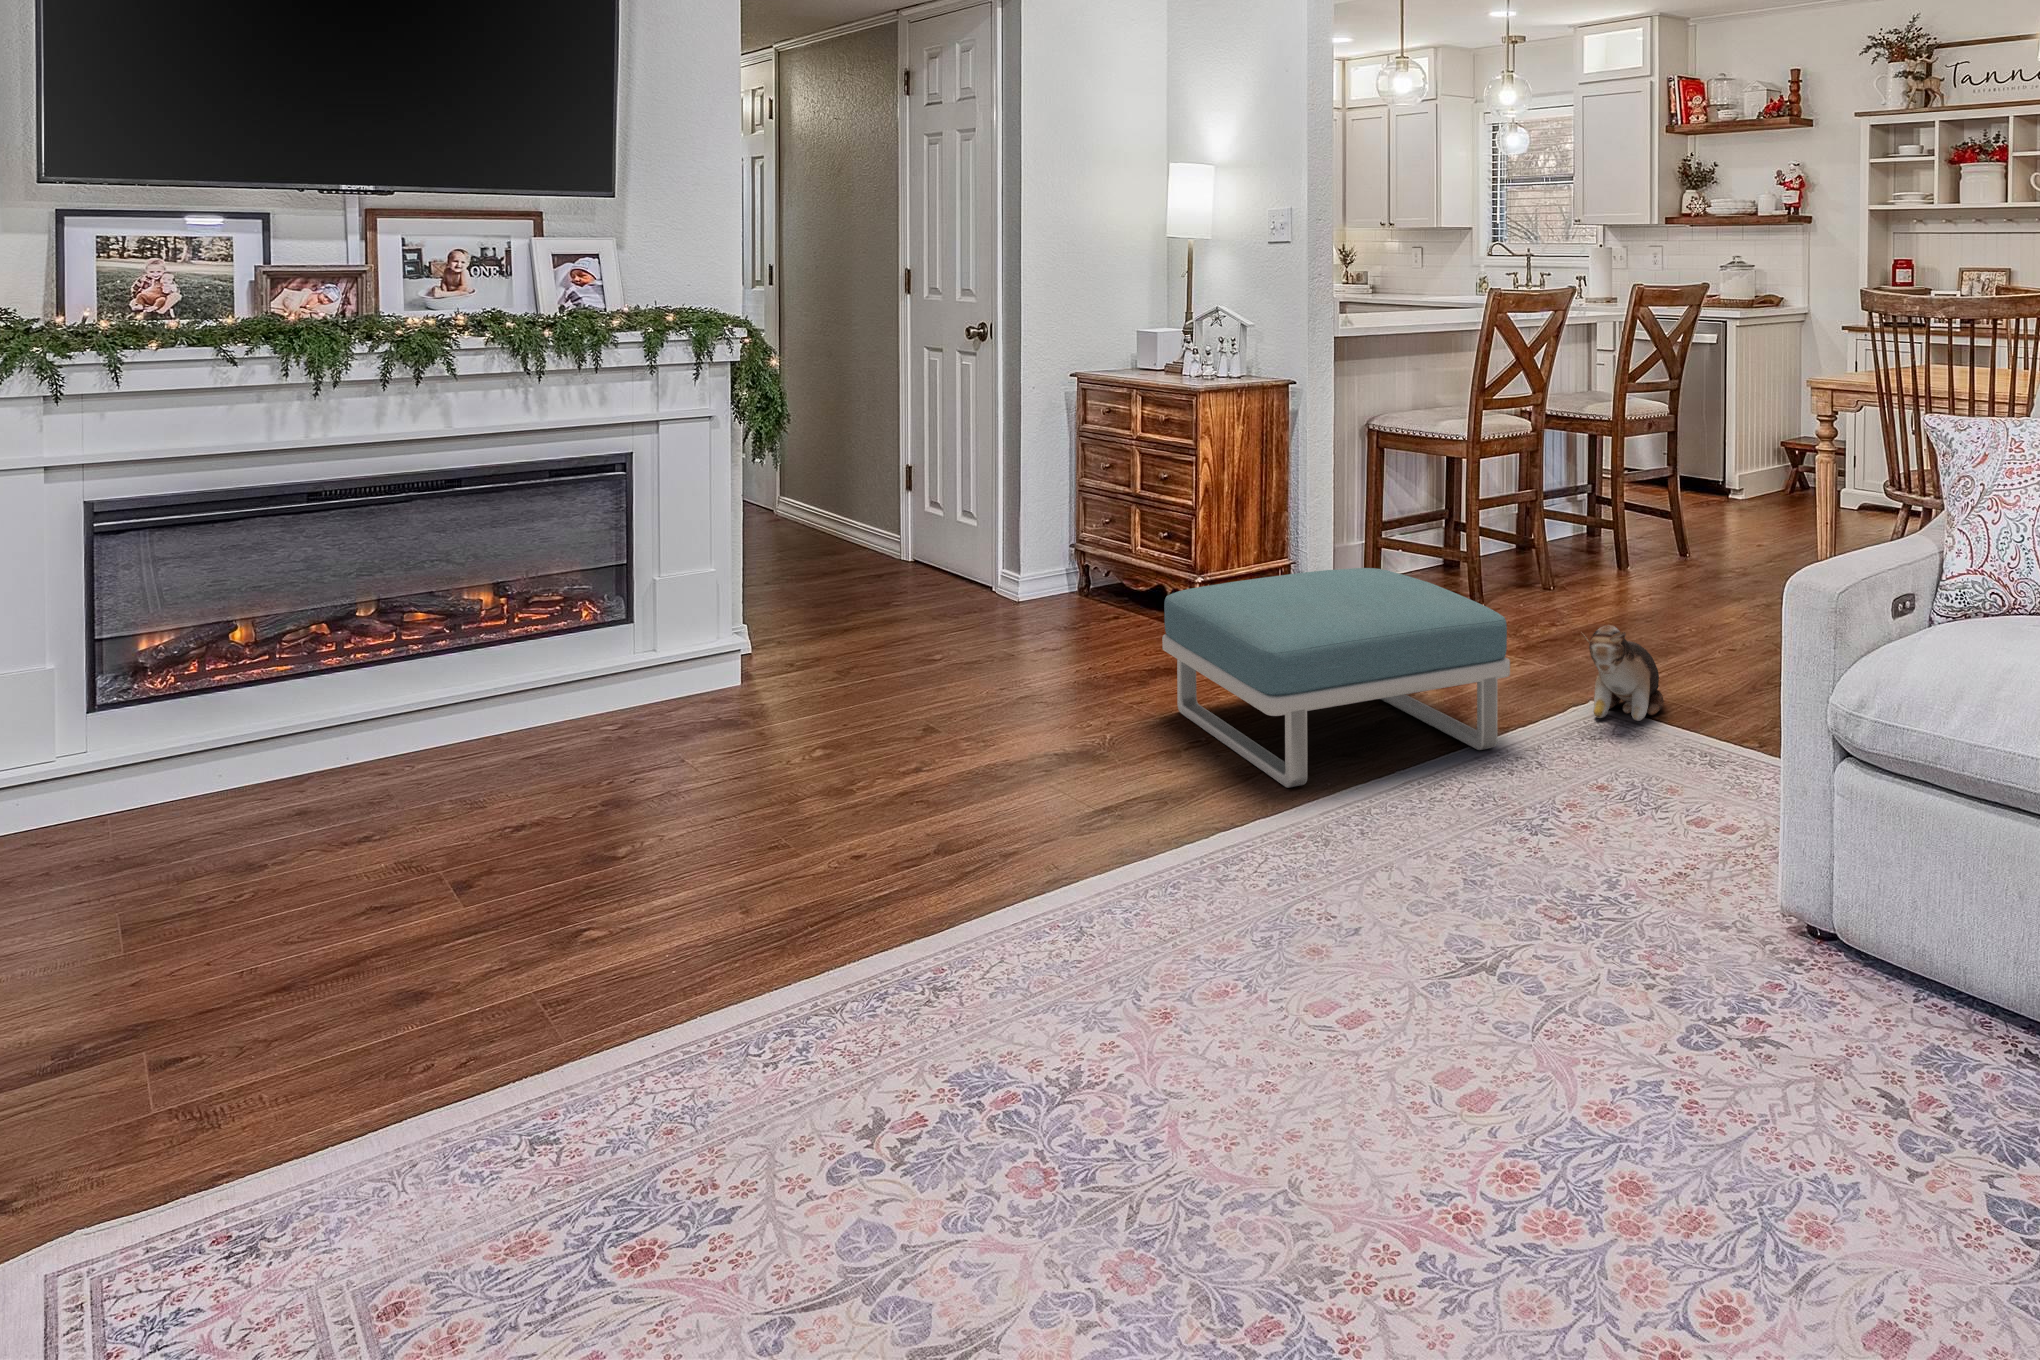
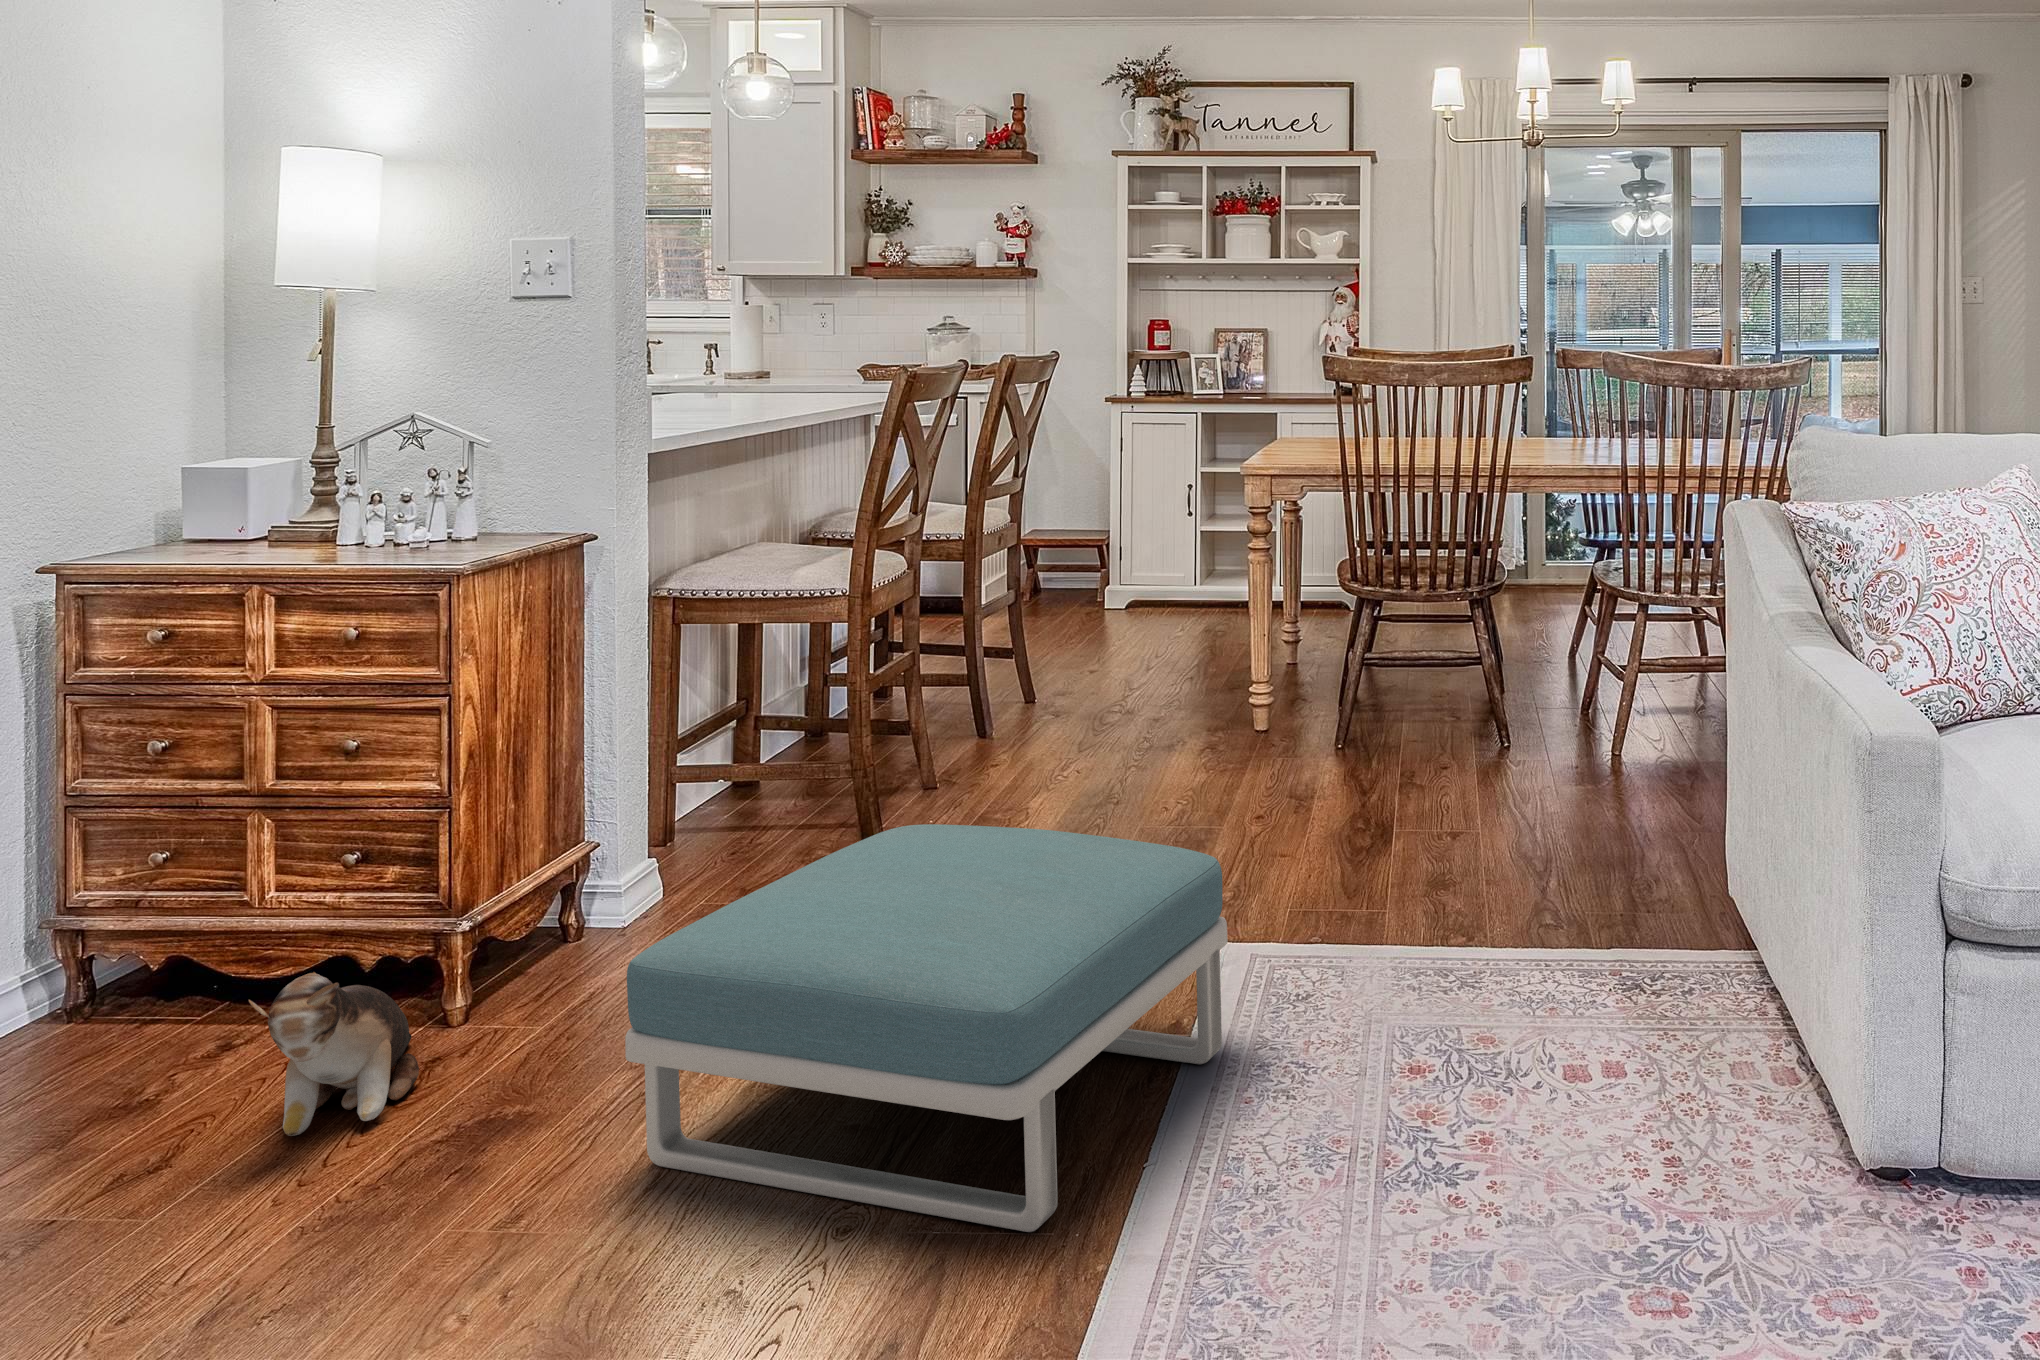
plush toy: present [1581,625,1664,721] -> present [249,972,419,1136]

